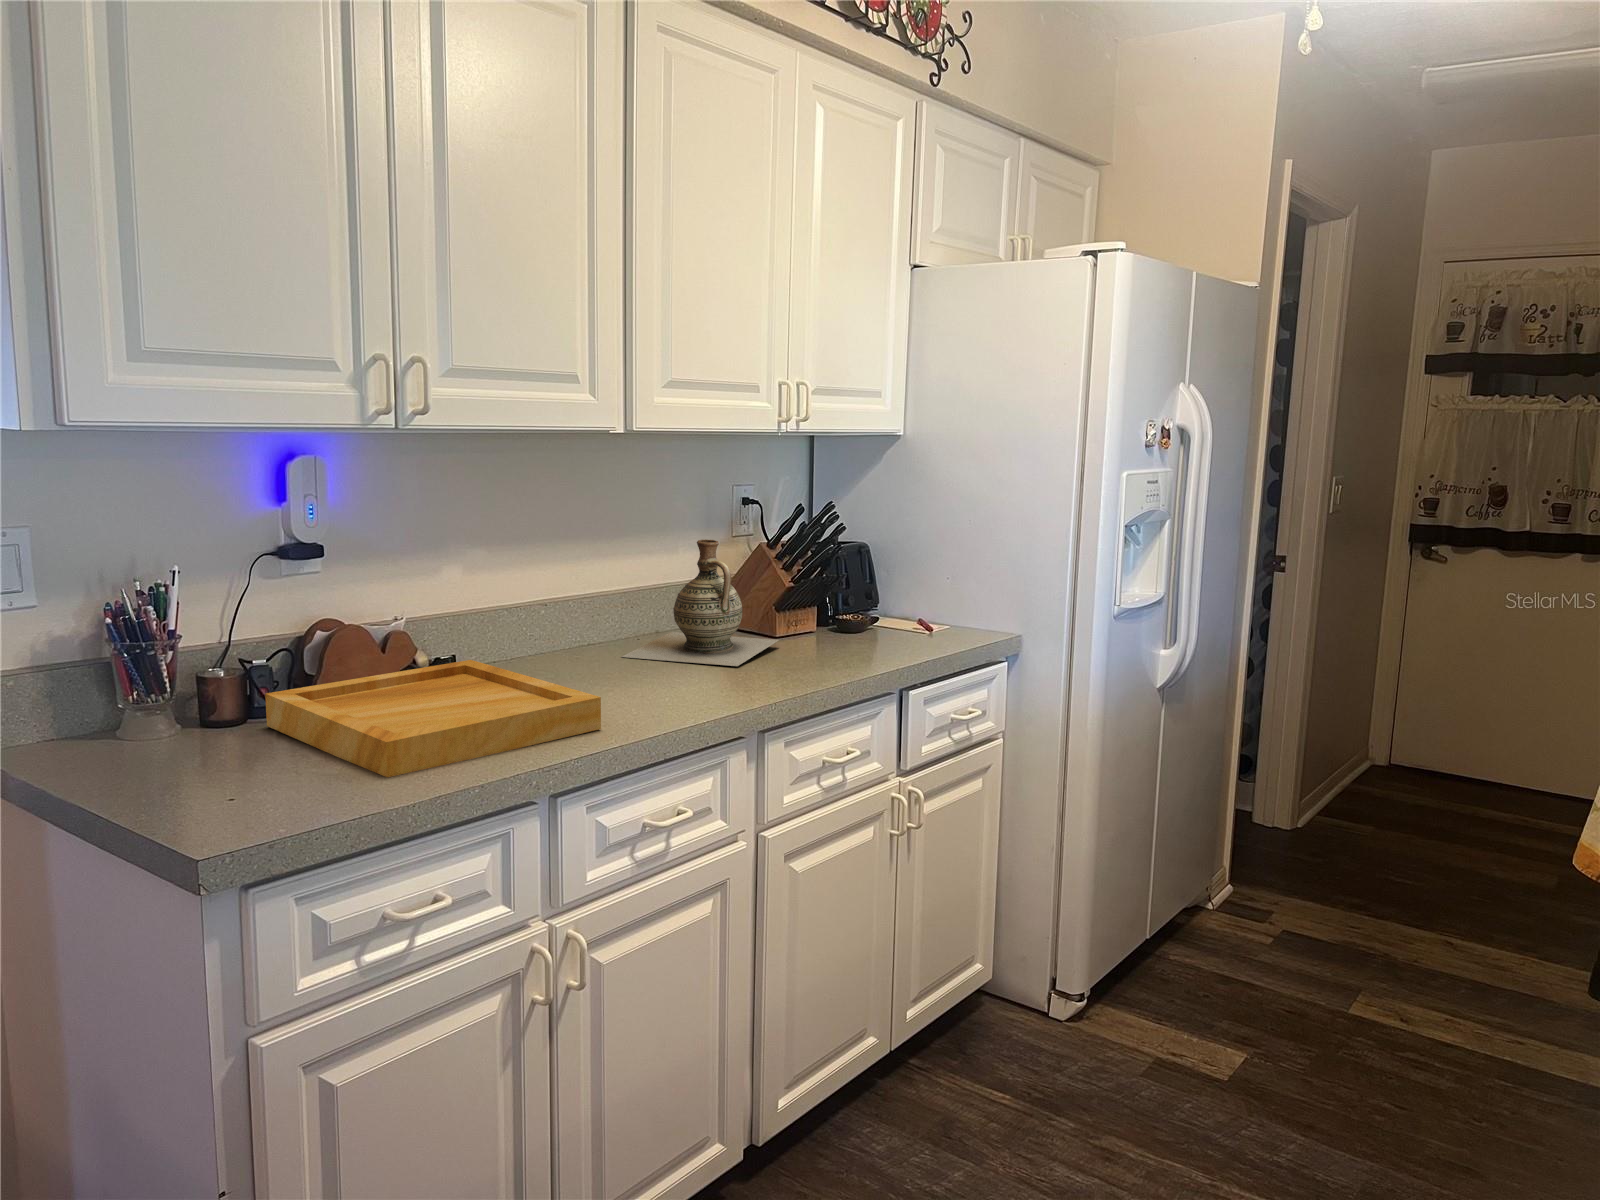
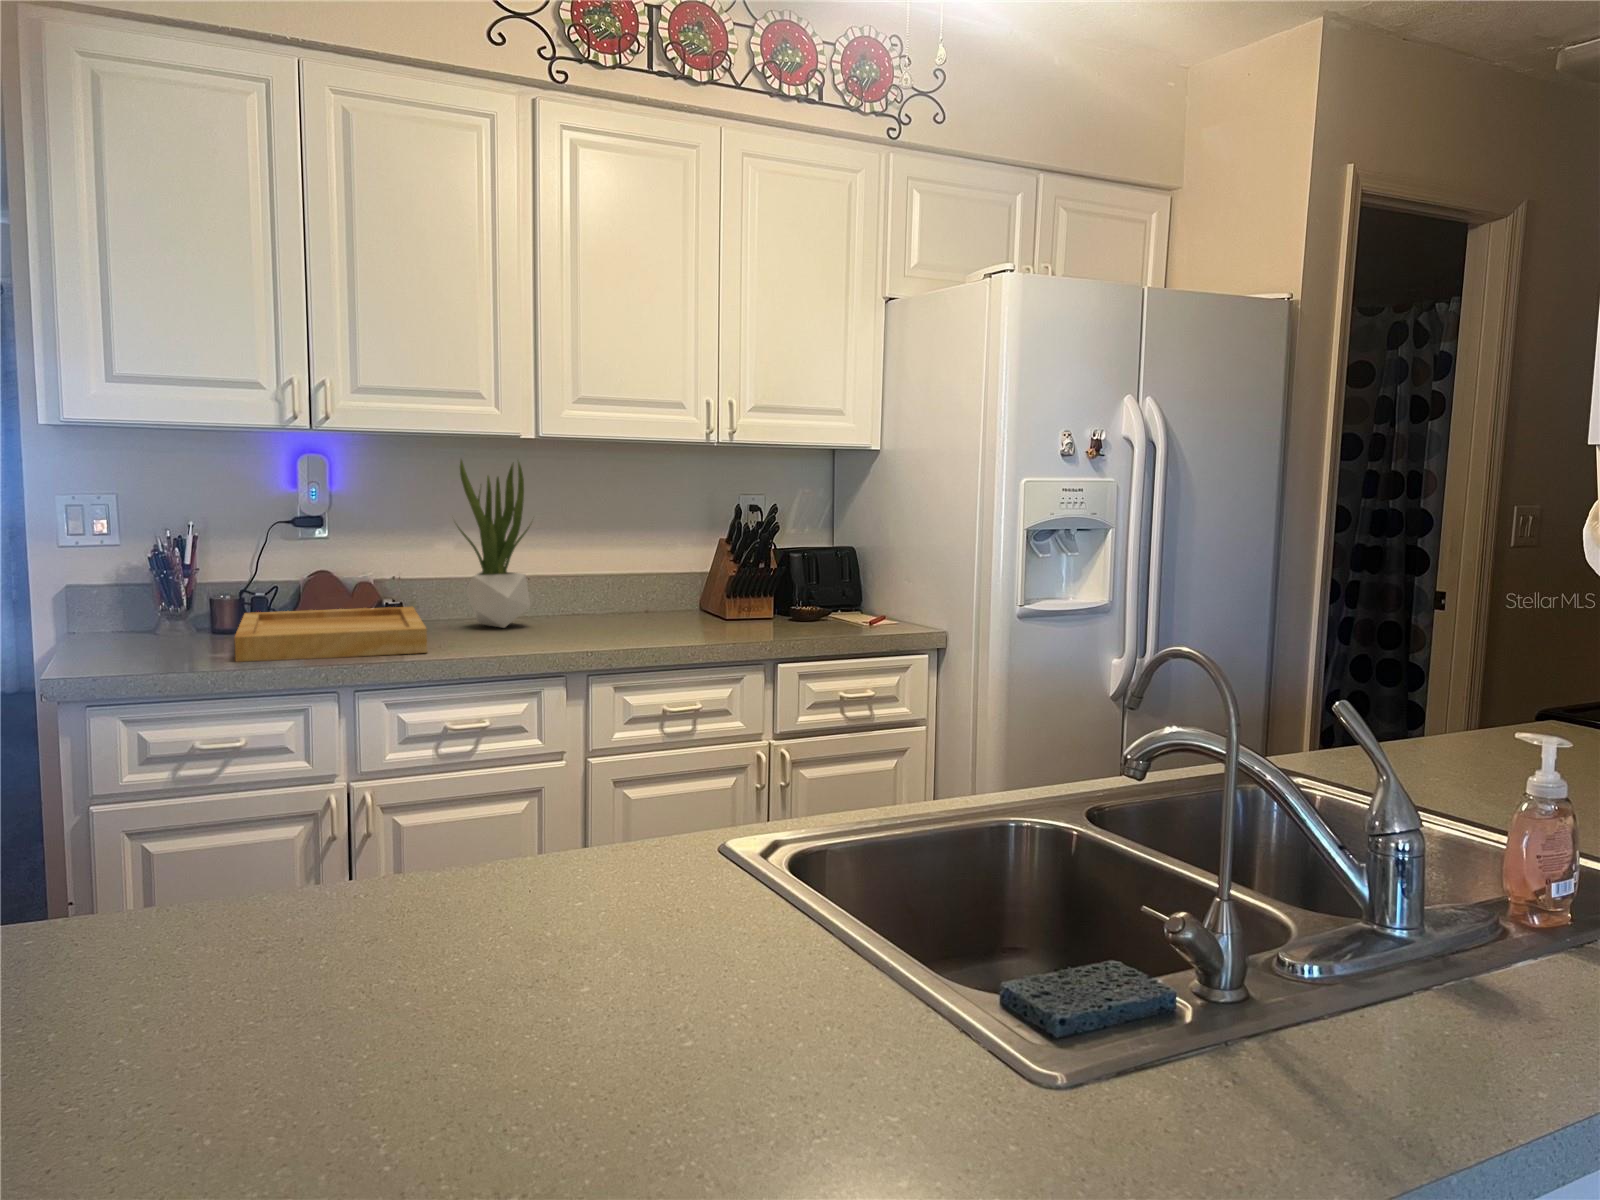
potted plant: none [503,457,606,676] -> present [457,460,530,628]
ceramic jug: present [622,539,779,666] -> none [572,531,709,631]

